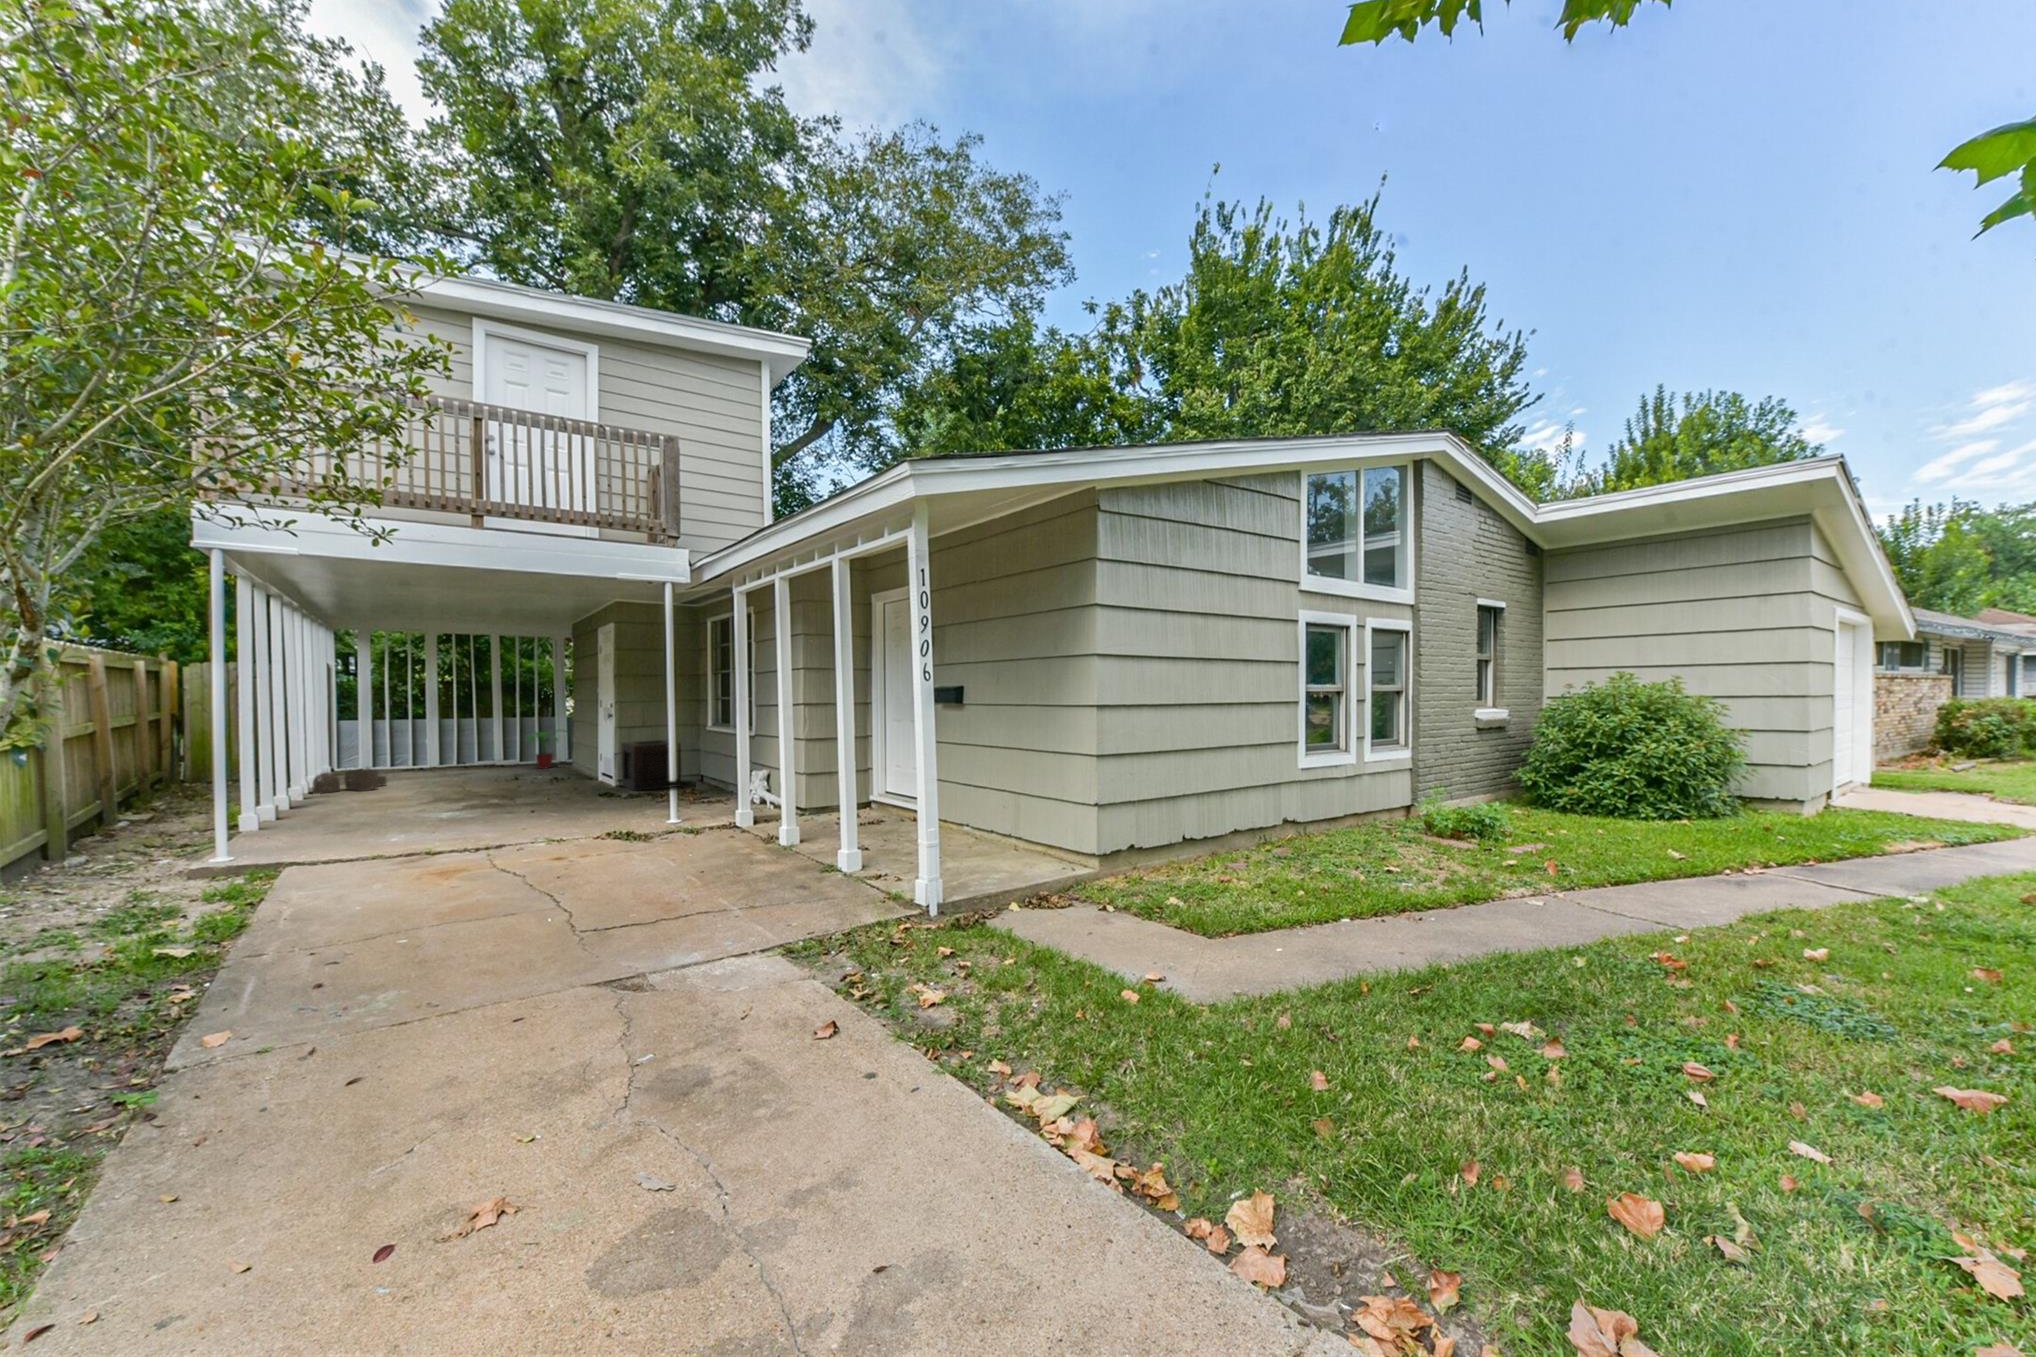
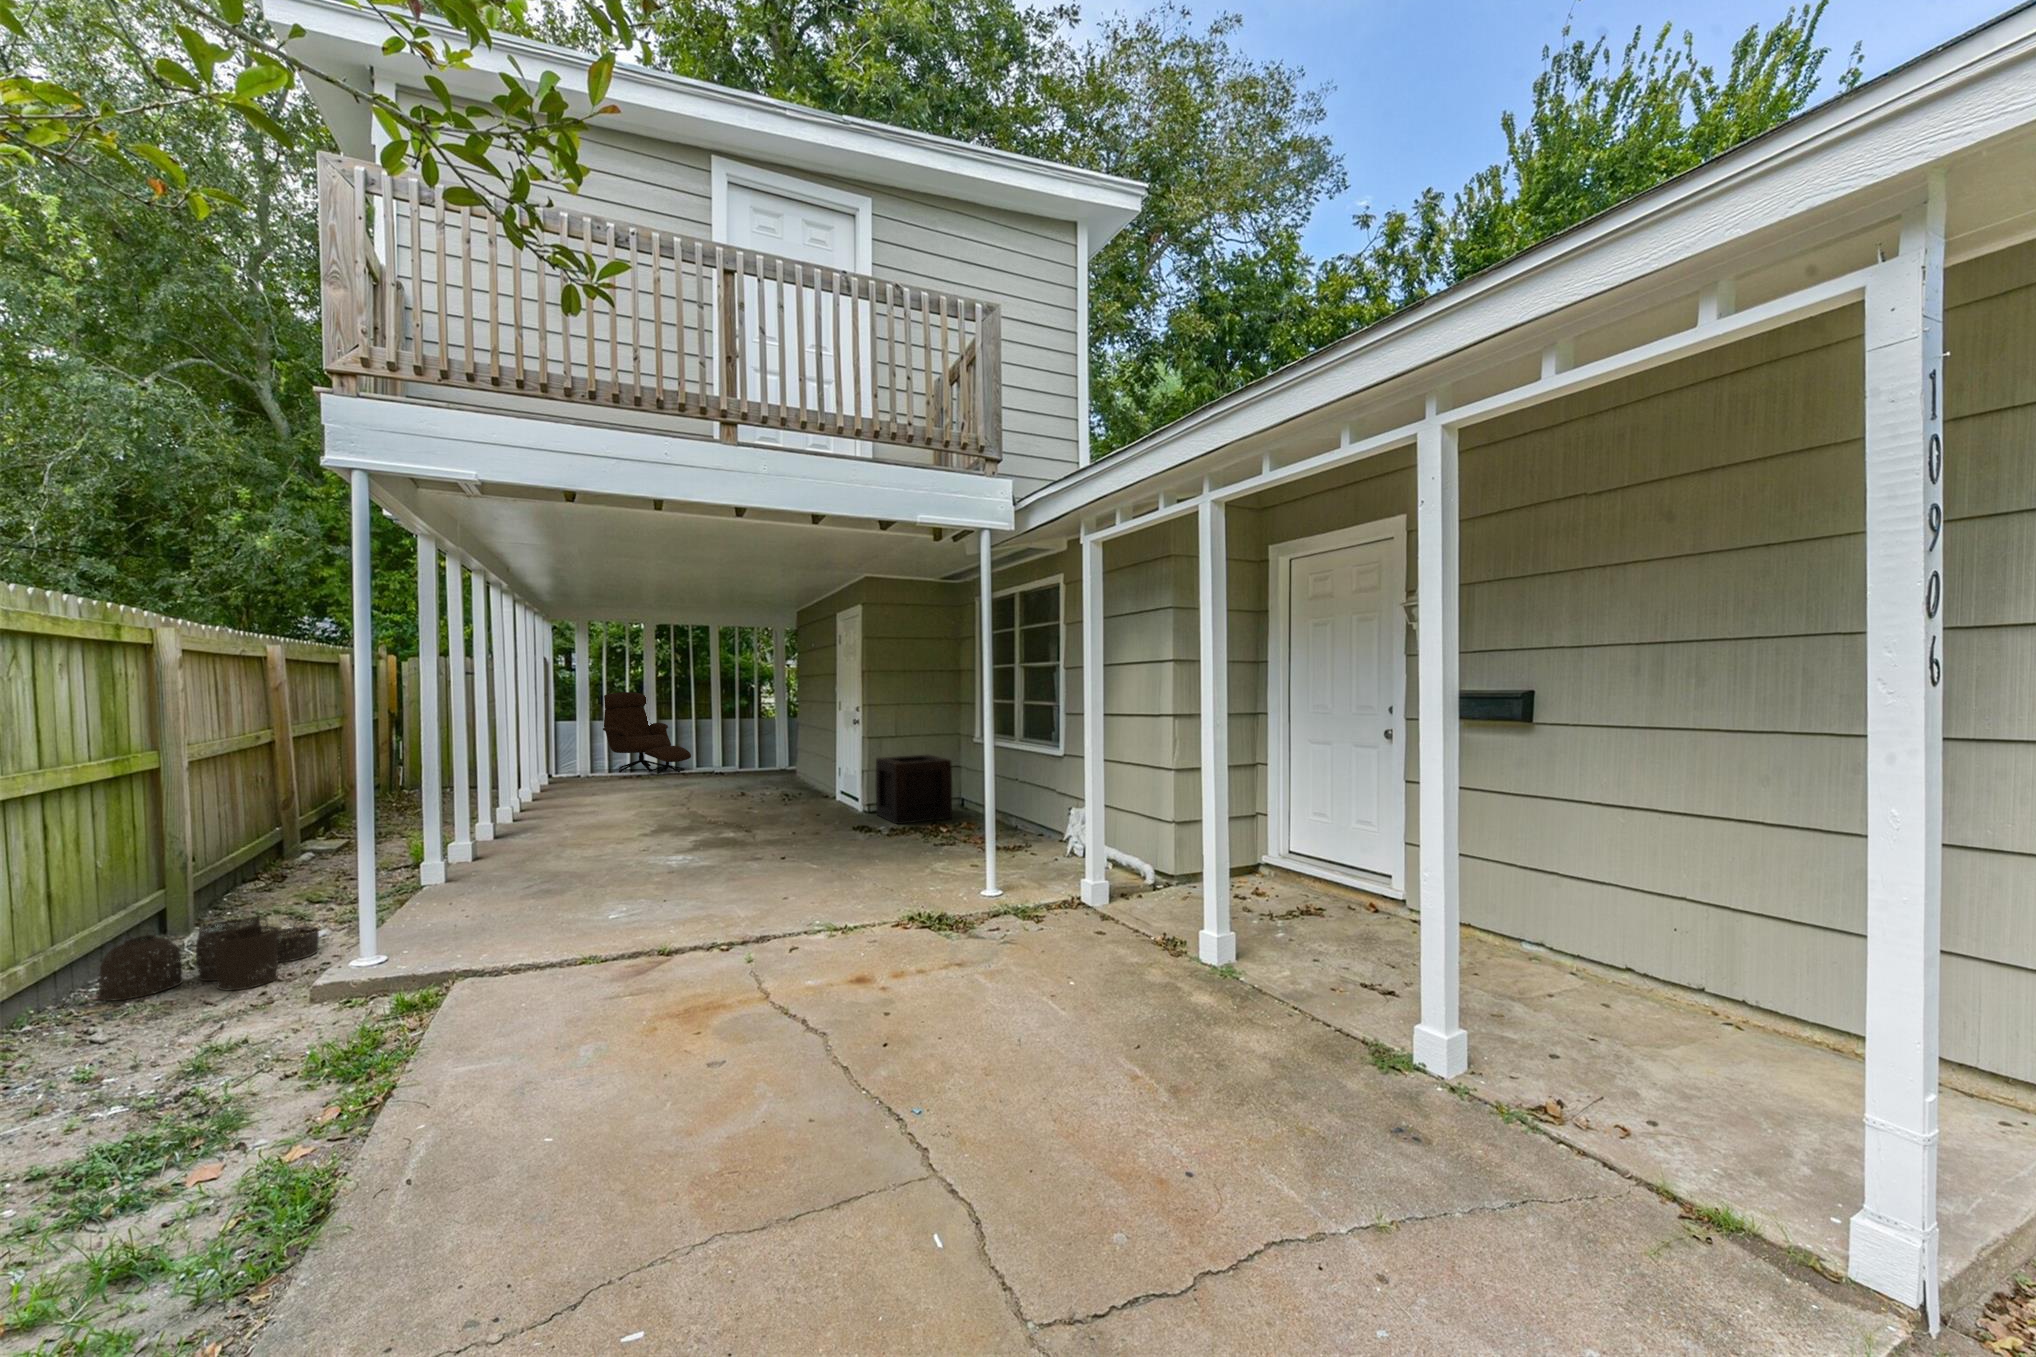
lounge chair: none [385,695,471,765] -> present [603,692,691,774]
potted plant: present [528,729,561,769] -> none [754,736,805,783]
woven basket: present [312,769,387,794] -> present [98,915,319,1001]

